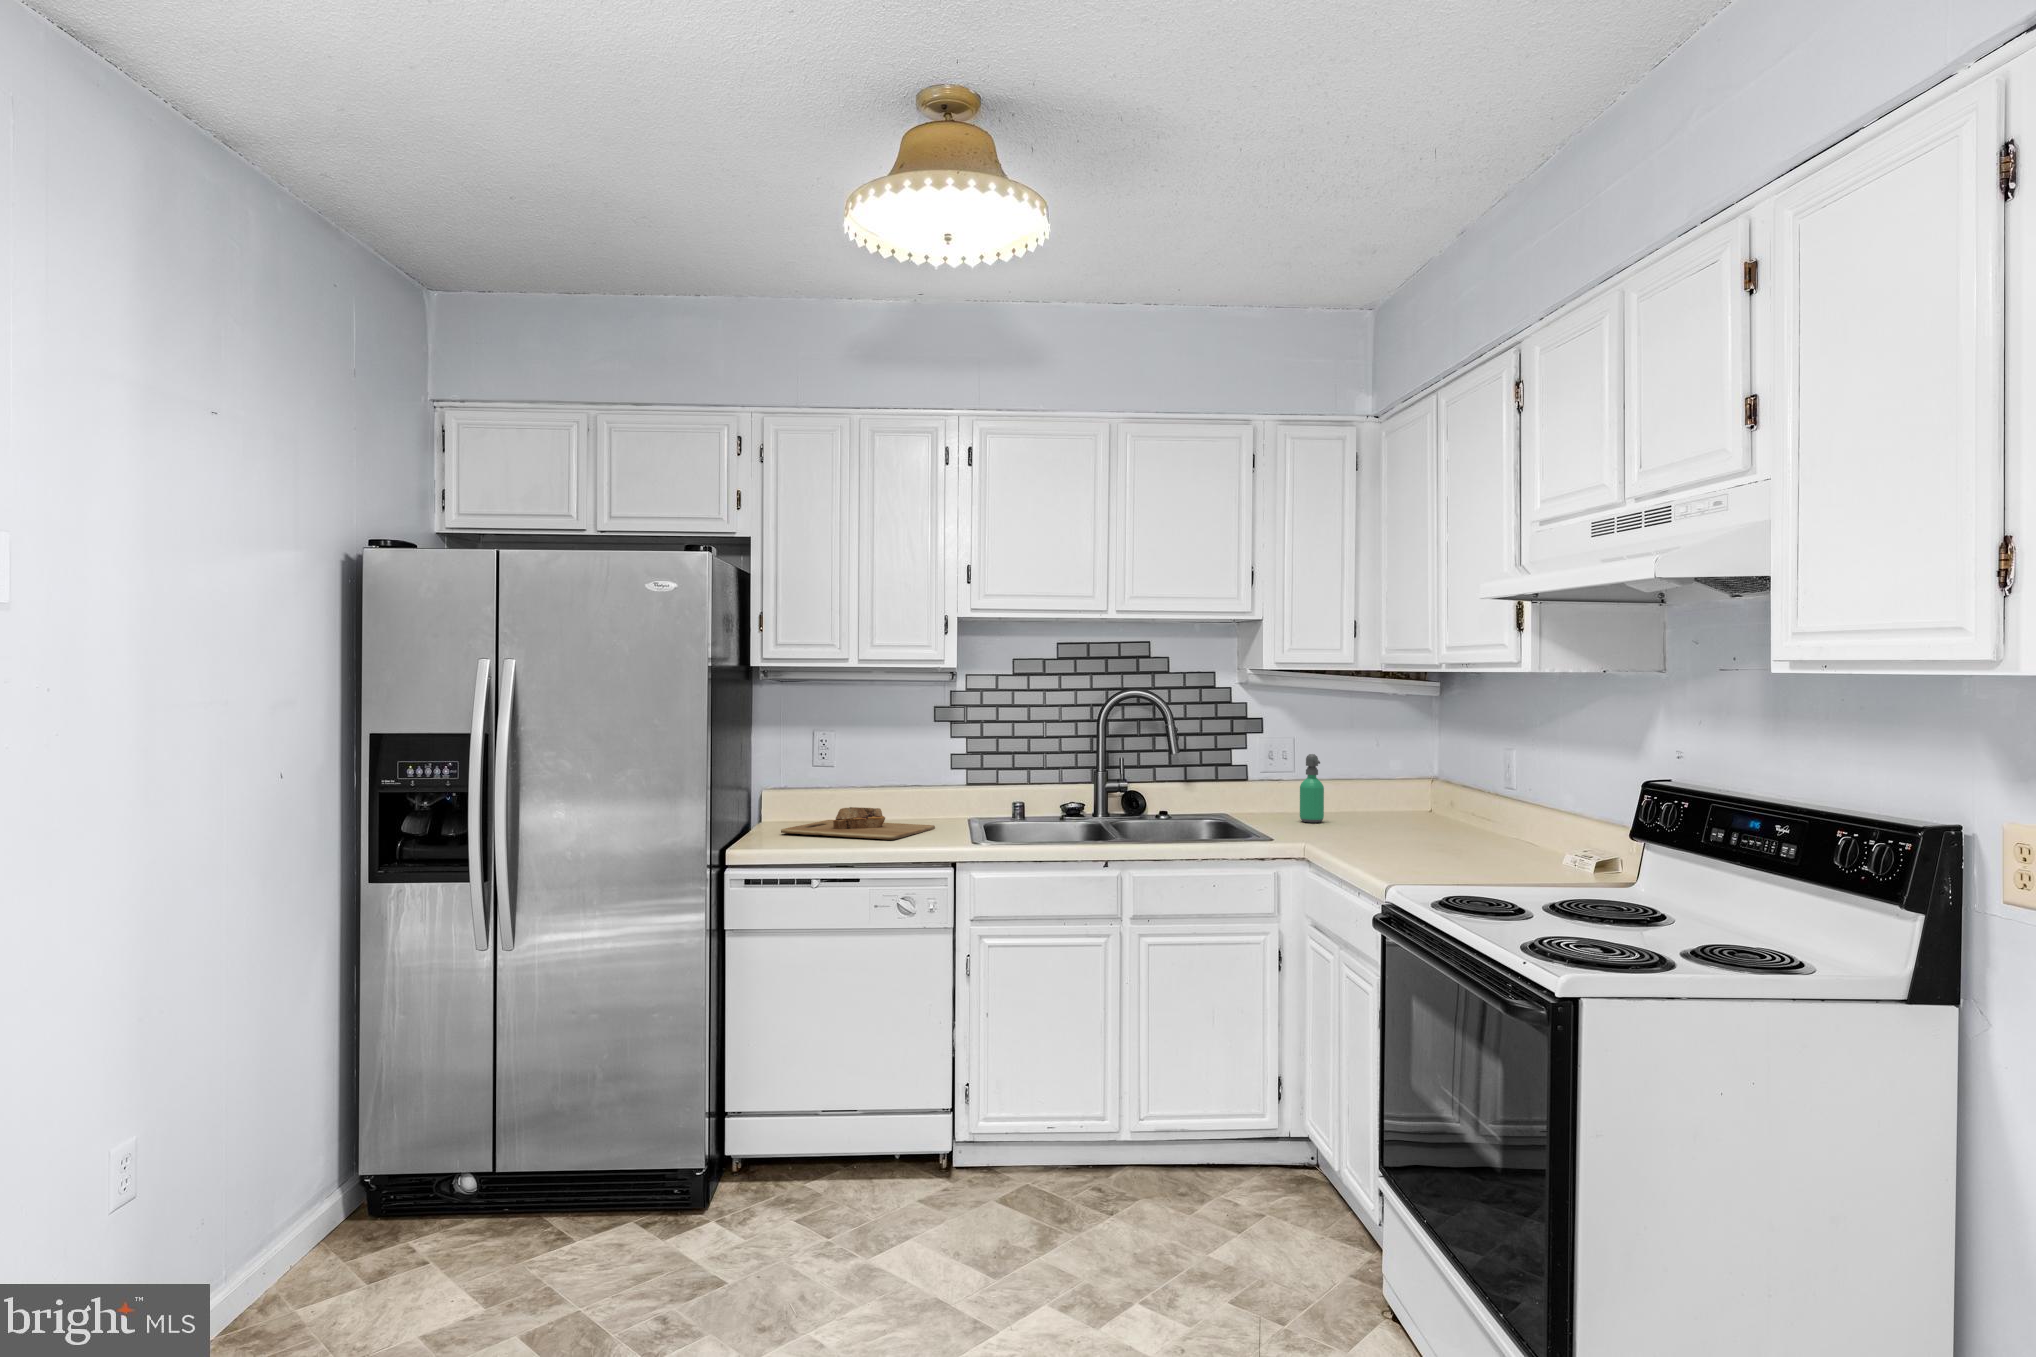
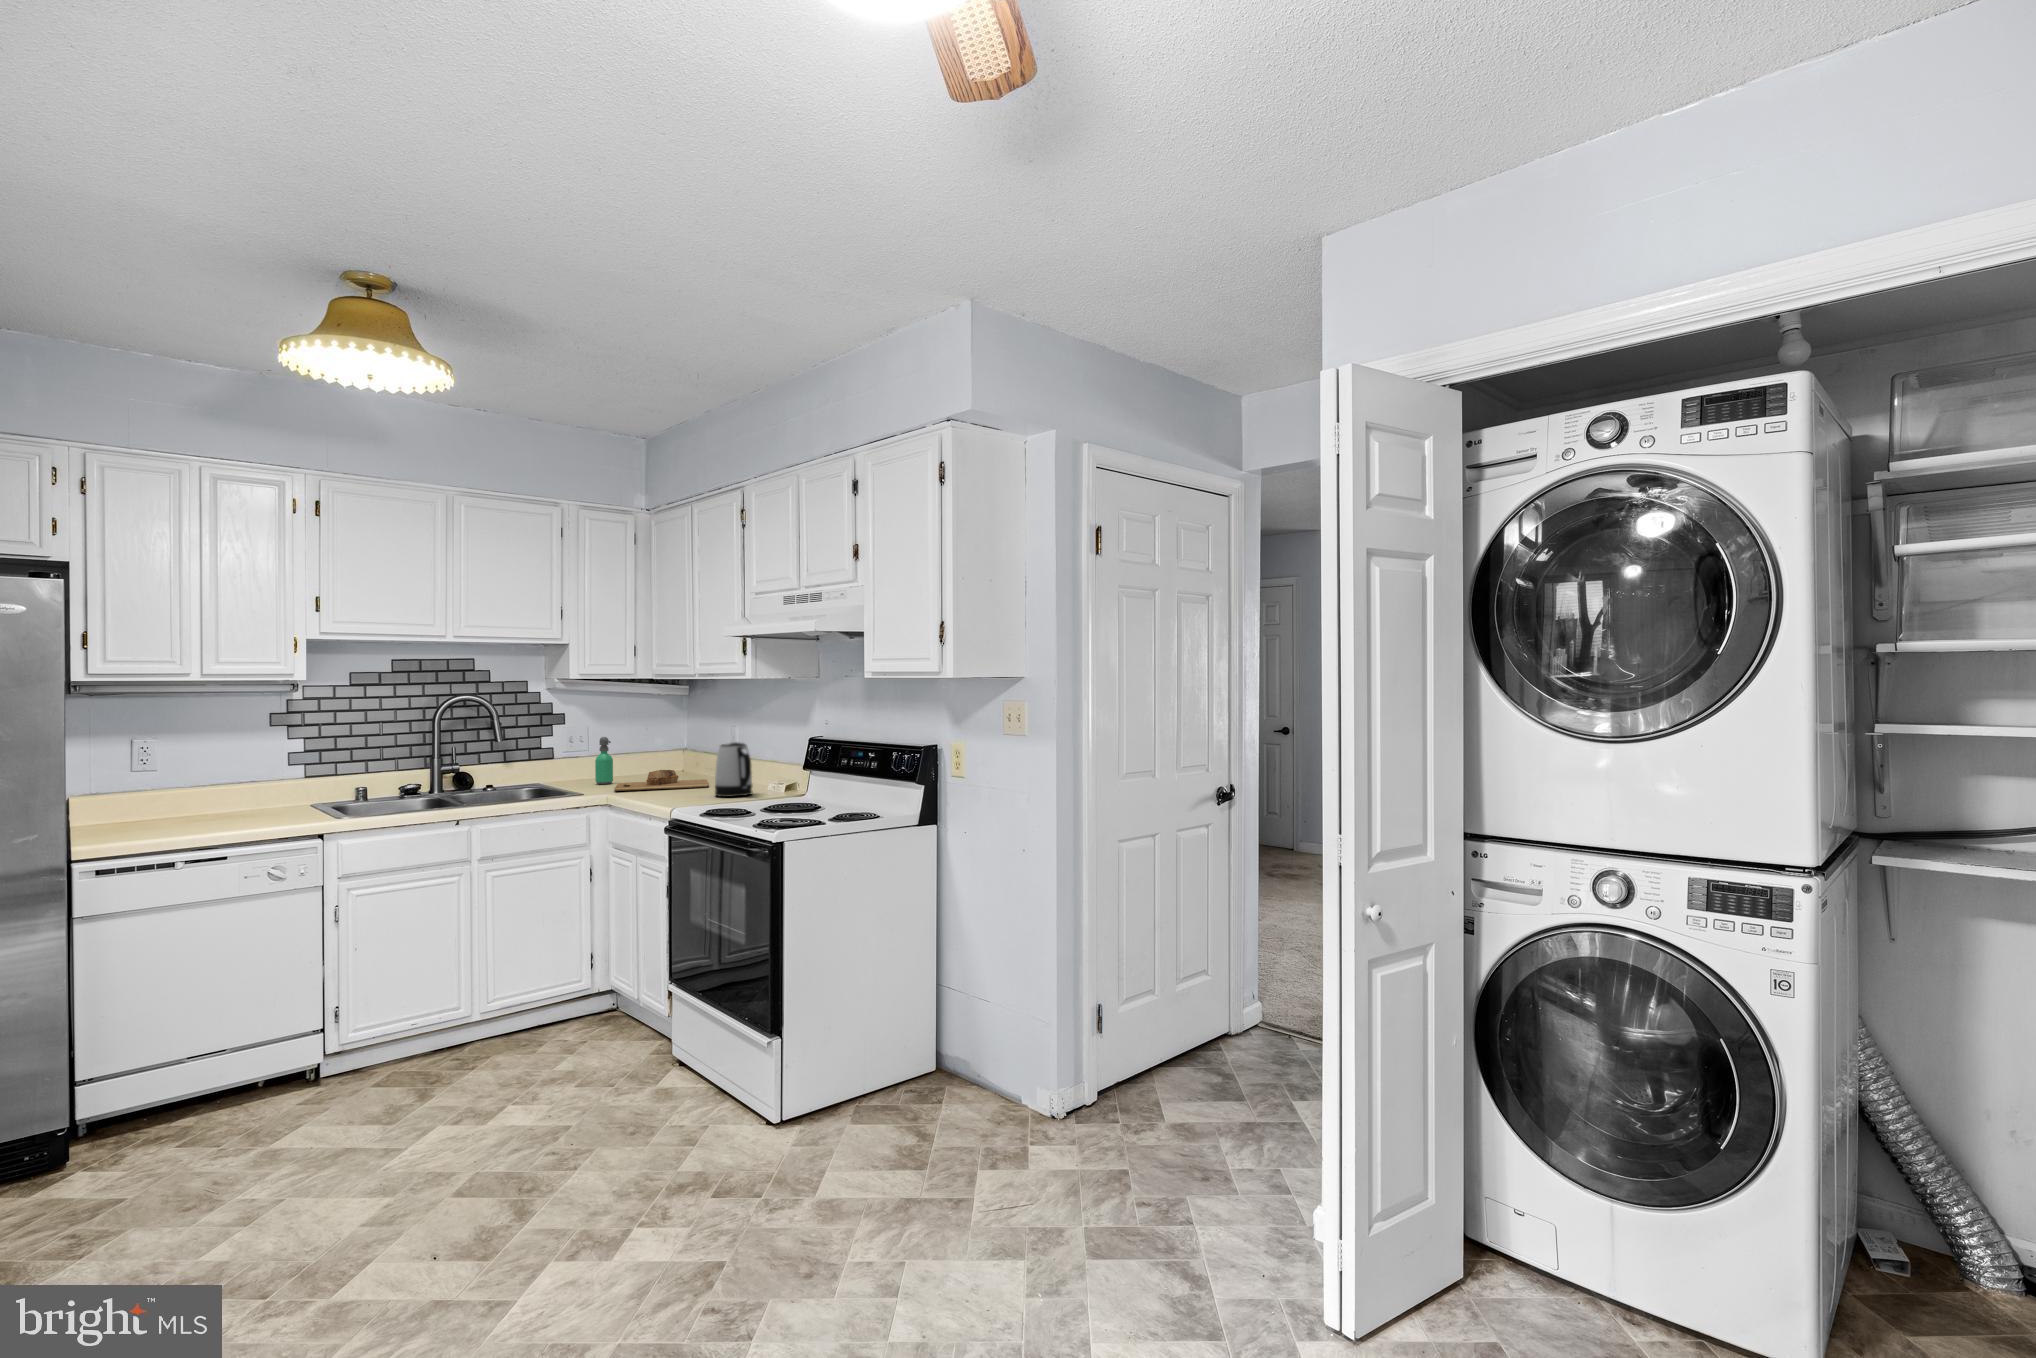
kettle: none [1466,779,1532,871] -> present [715,742,752,797]
cutting board: present [781,807,935,840] -> present [614,770,709,791]

